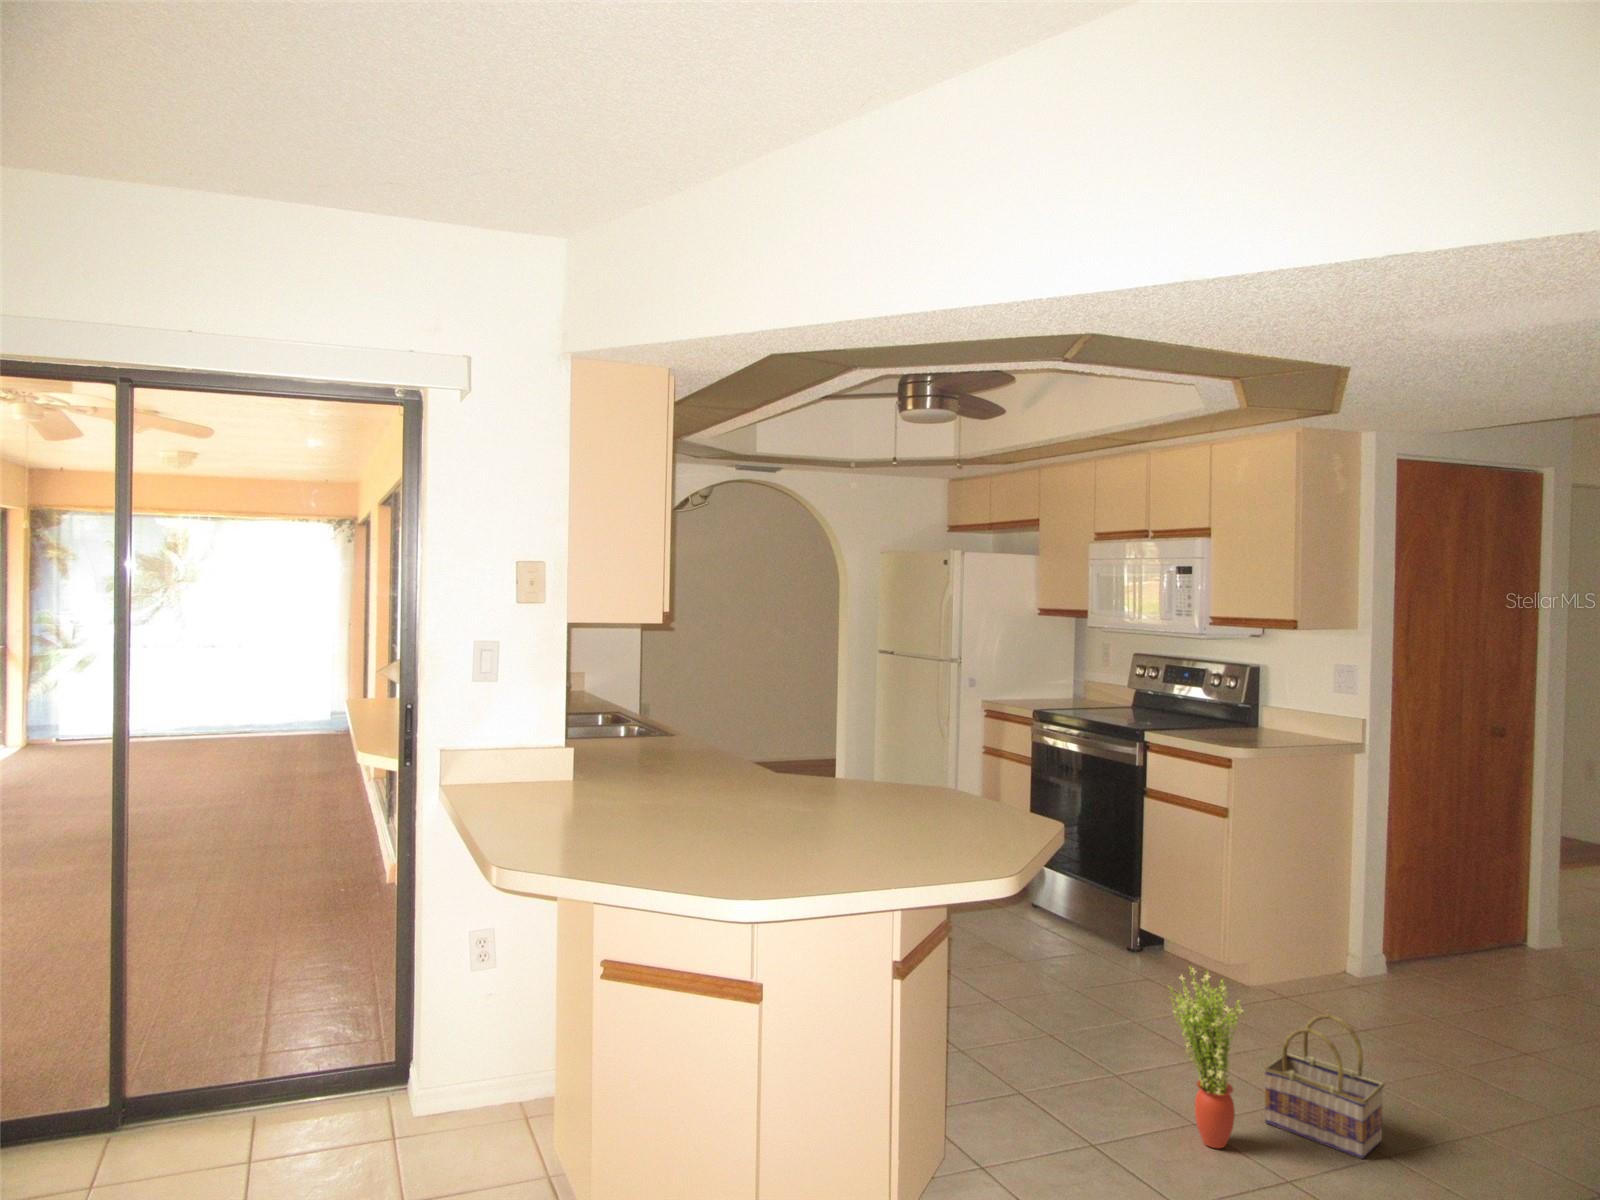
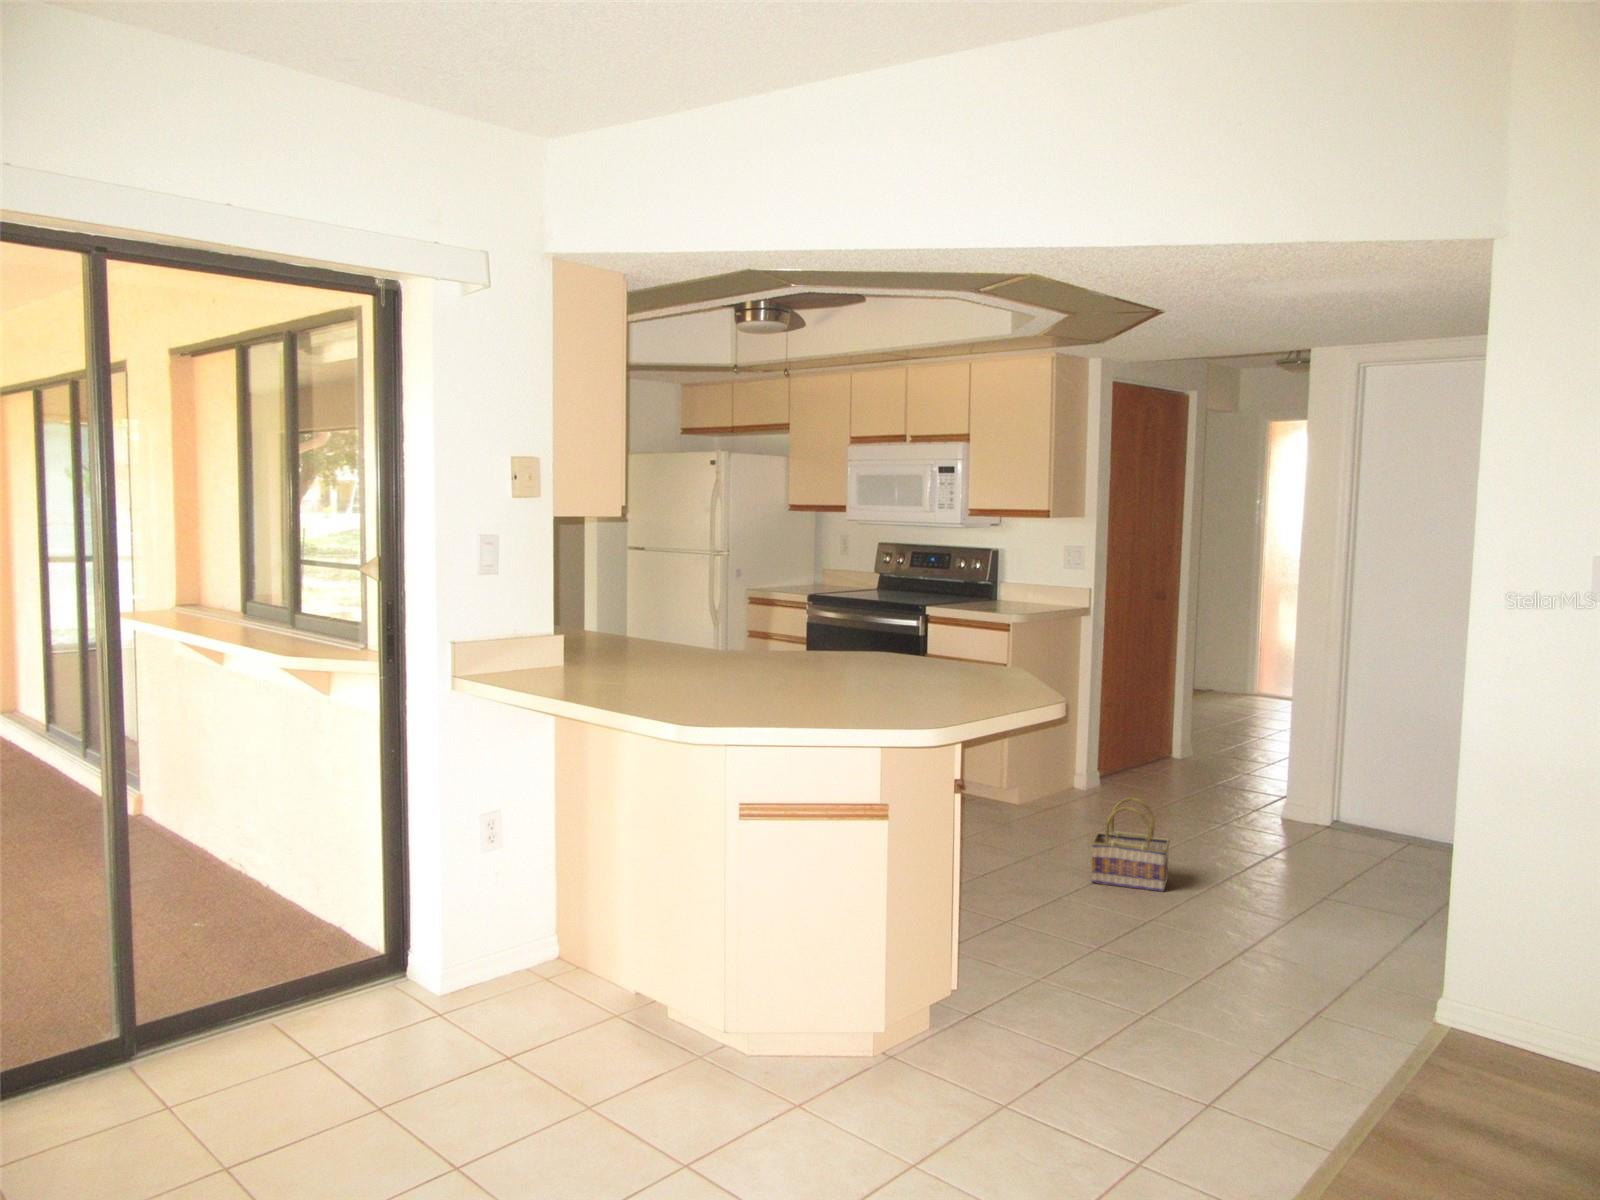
potted plant: present [1169,967,1243,1148] -> none [1037,771,1093,902]

